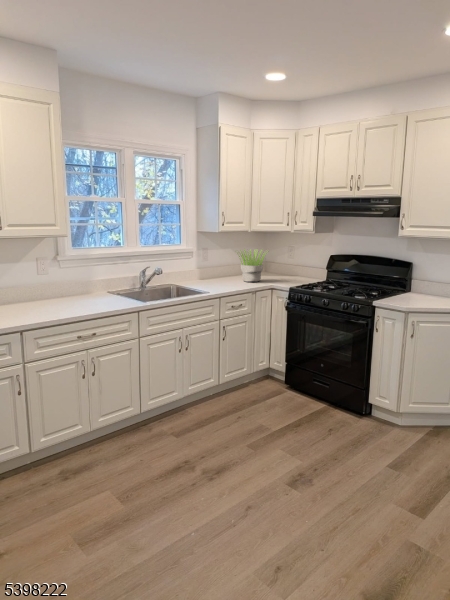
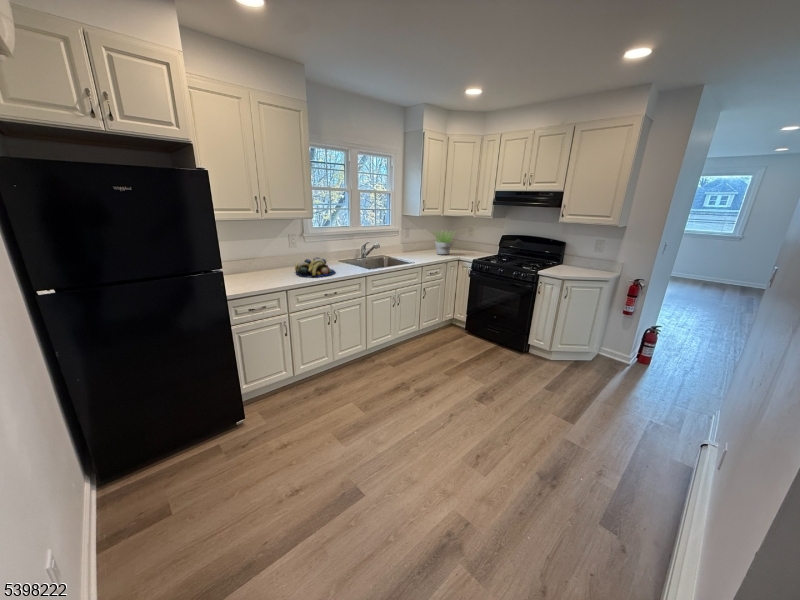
fruit bowl: none [40,287,96,313] -> present [295,257,335,277]

